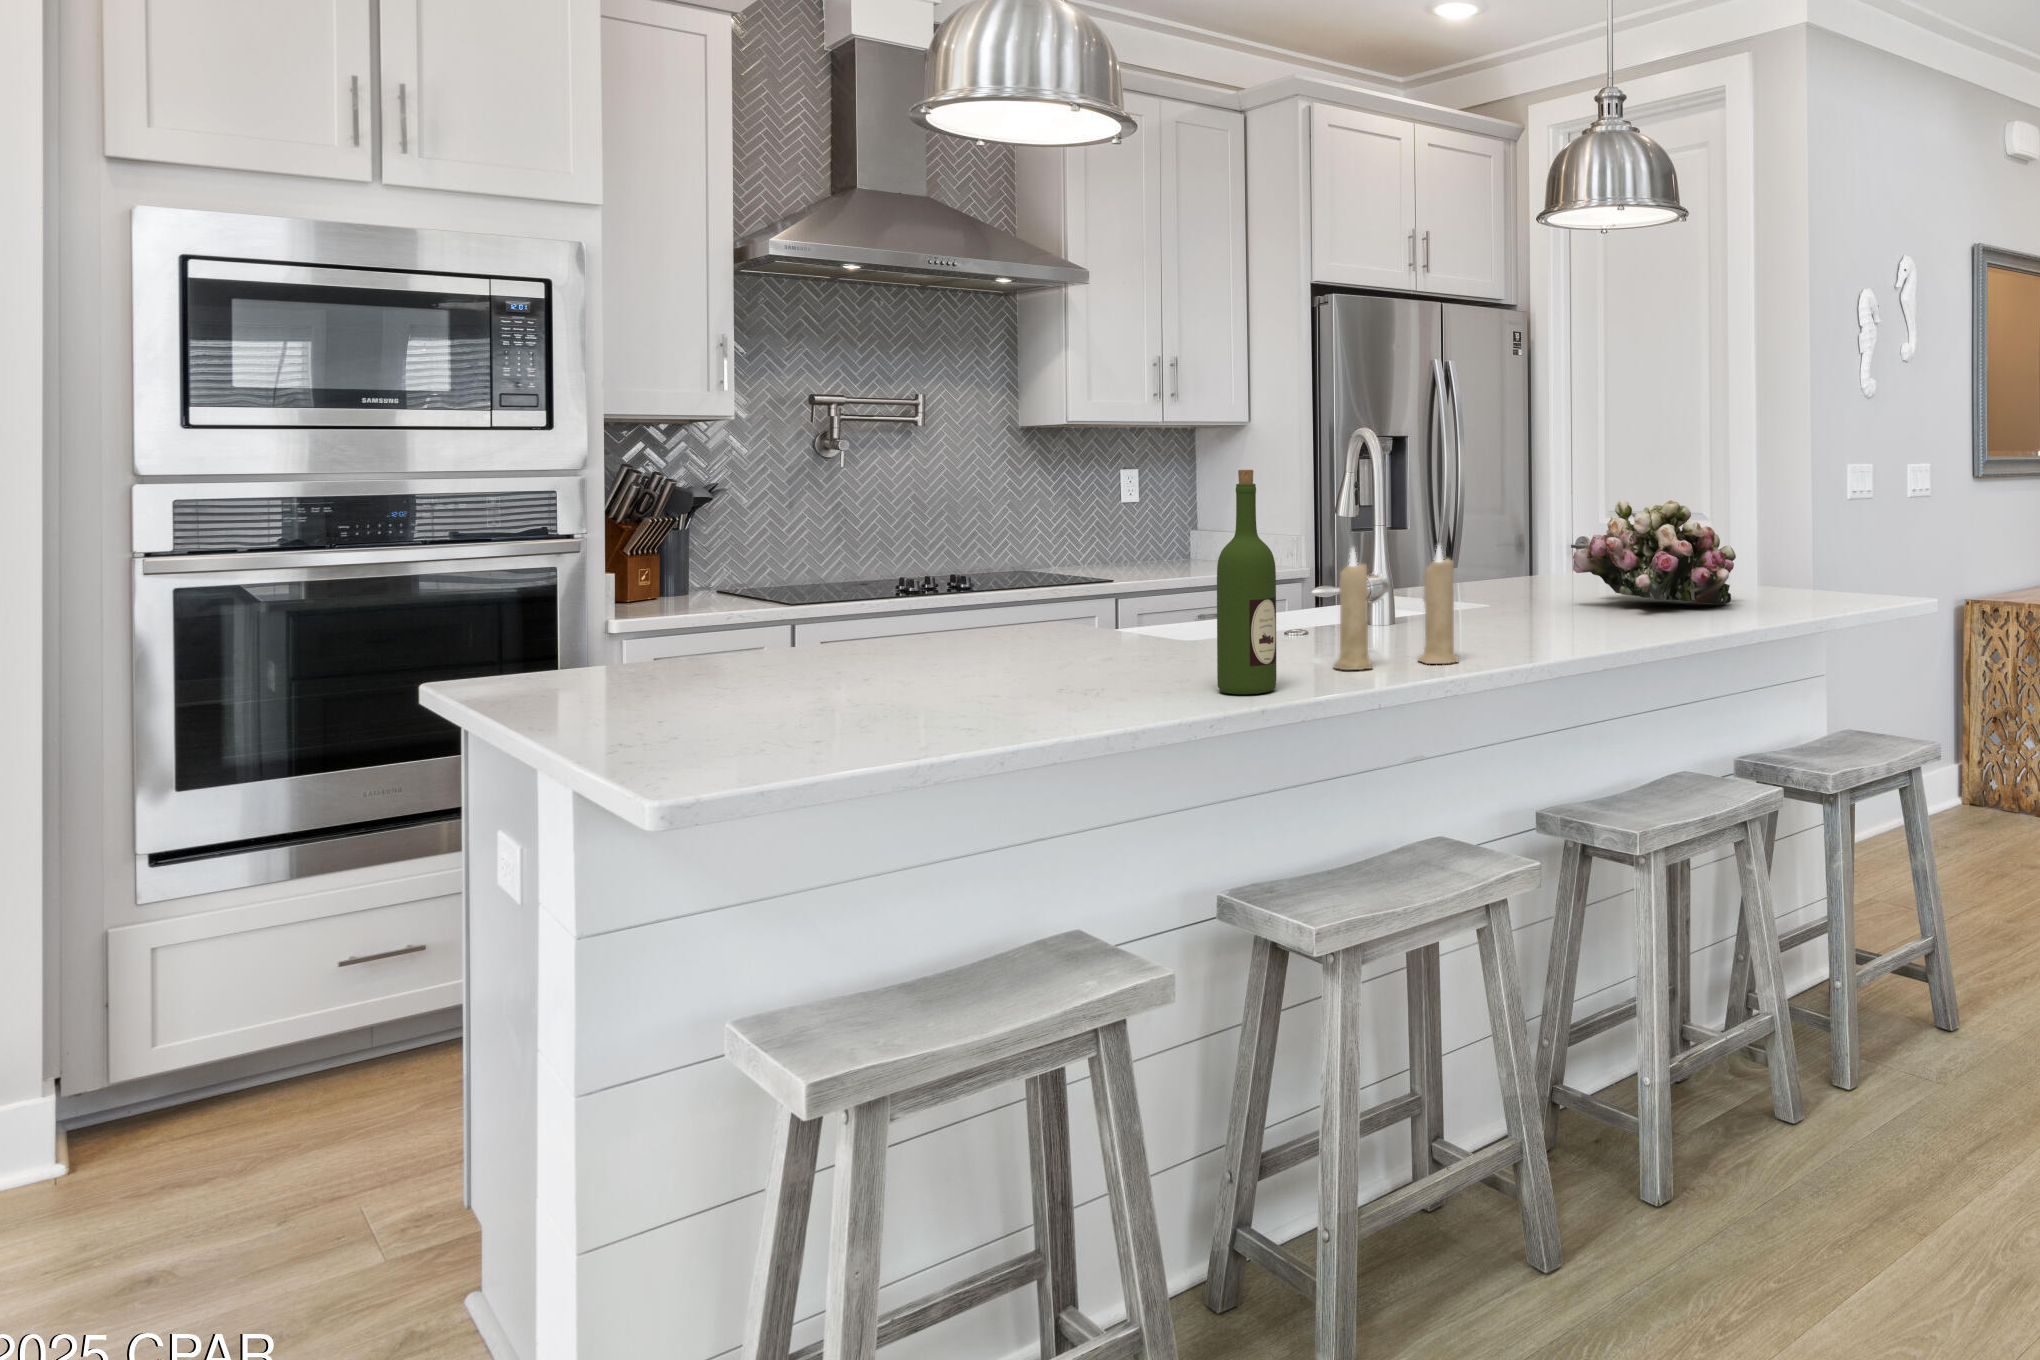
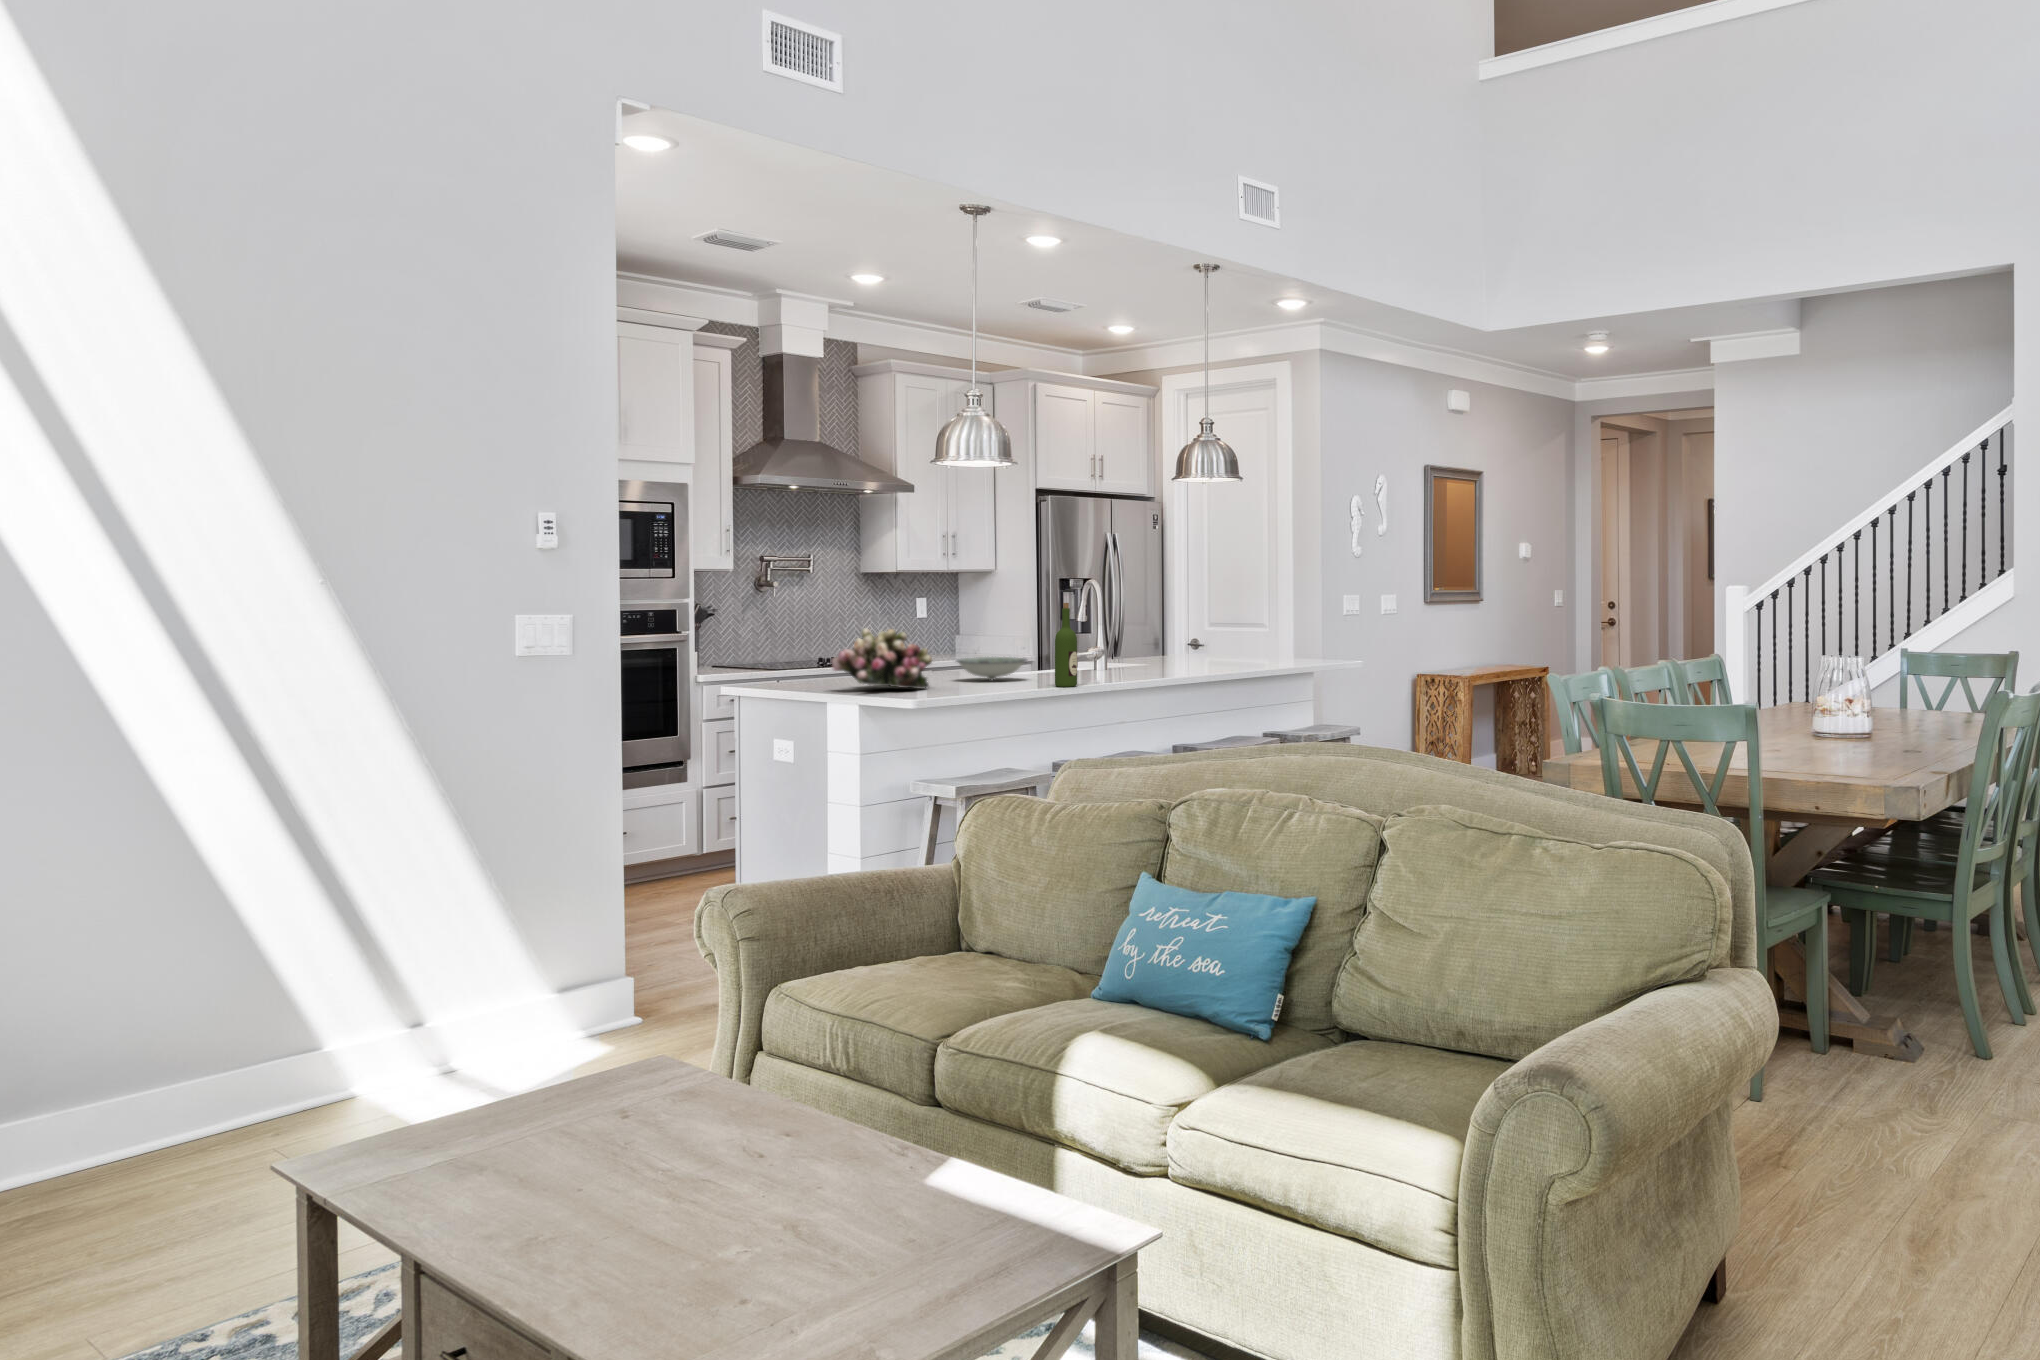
flower arrangement: present [1573,499,1736,604] -> present [832,629,932,689]
candle: present [1334,545,1458,670] -> none [1093,631,1143,682]
bowl: none [1010,600,1184,659] -> present [956,657,1027,680]

